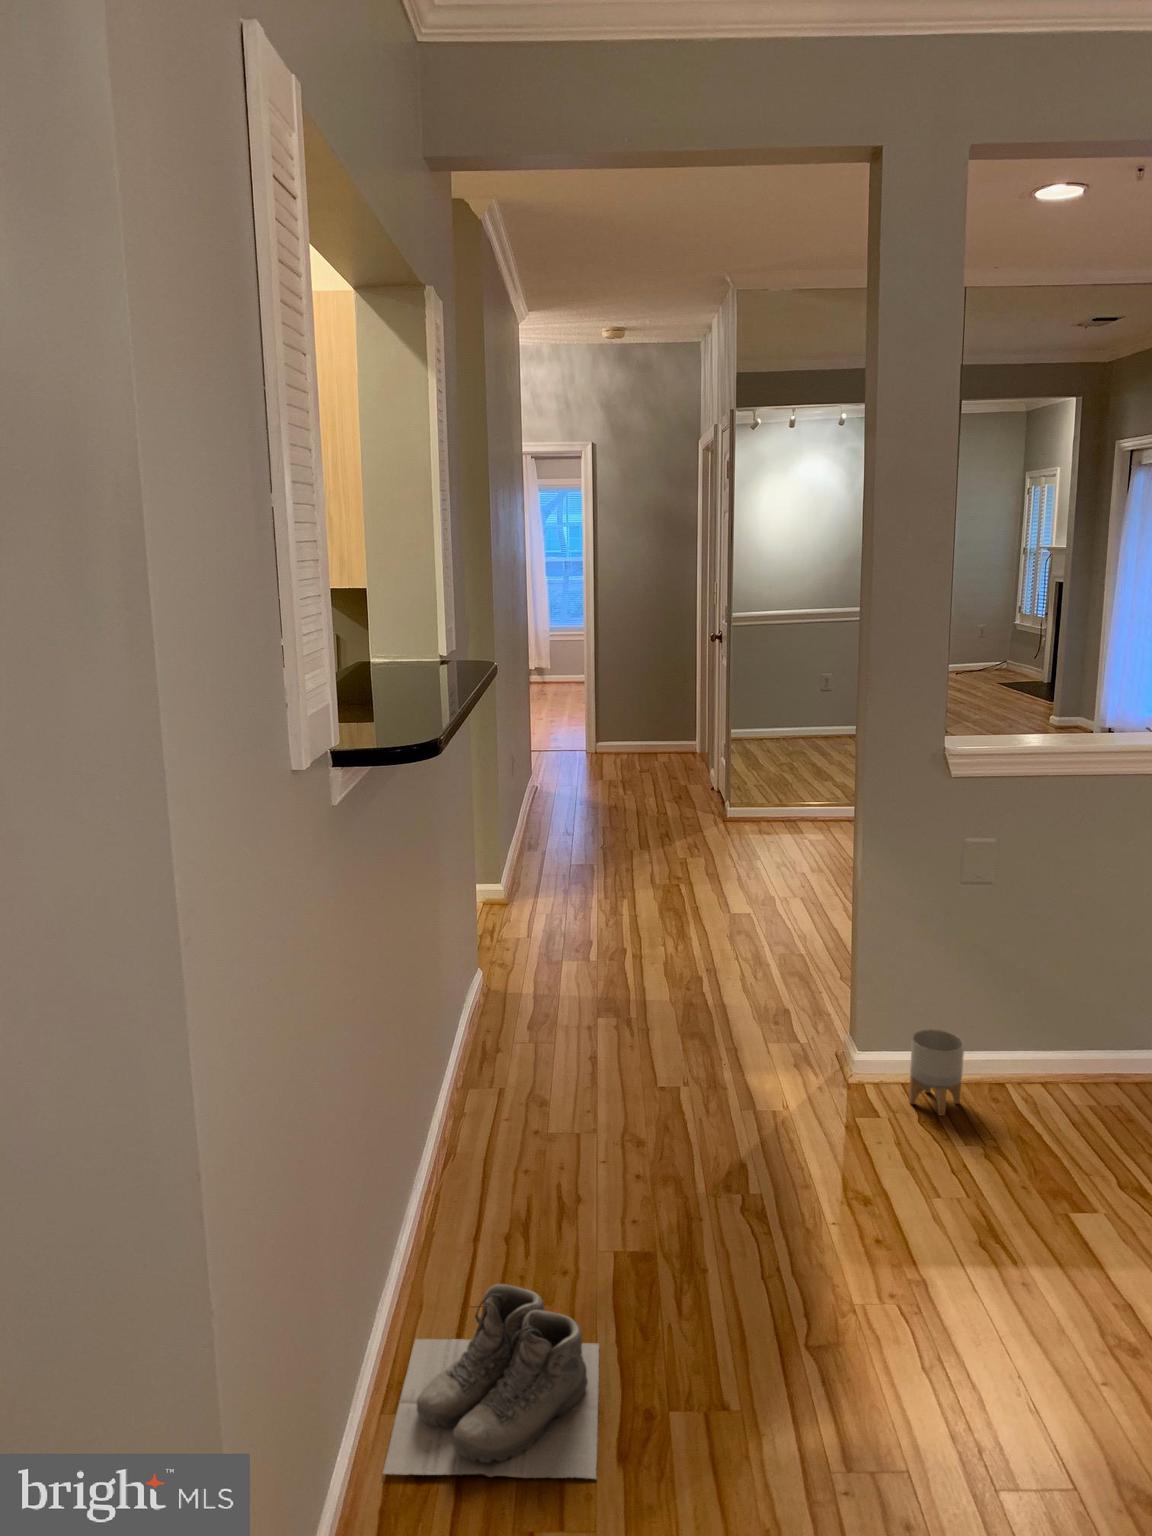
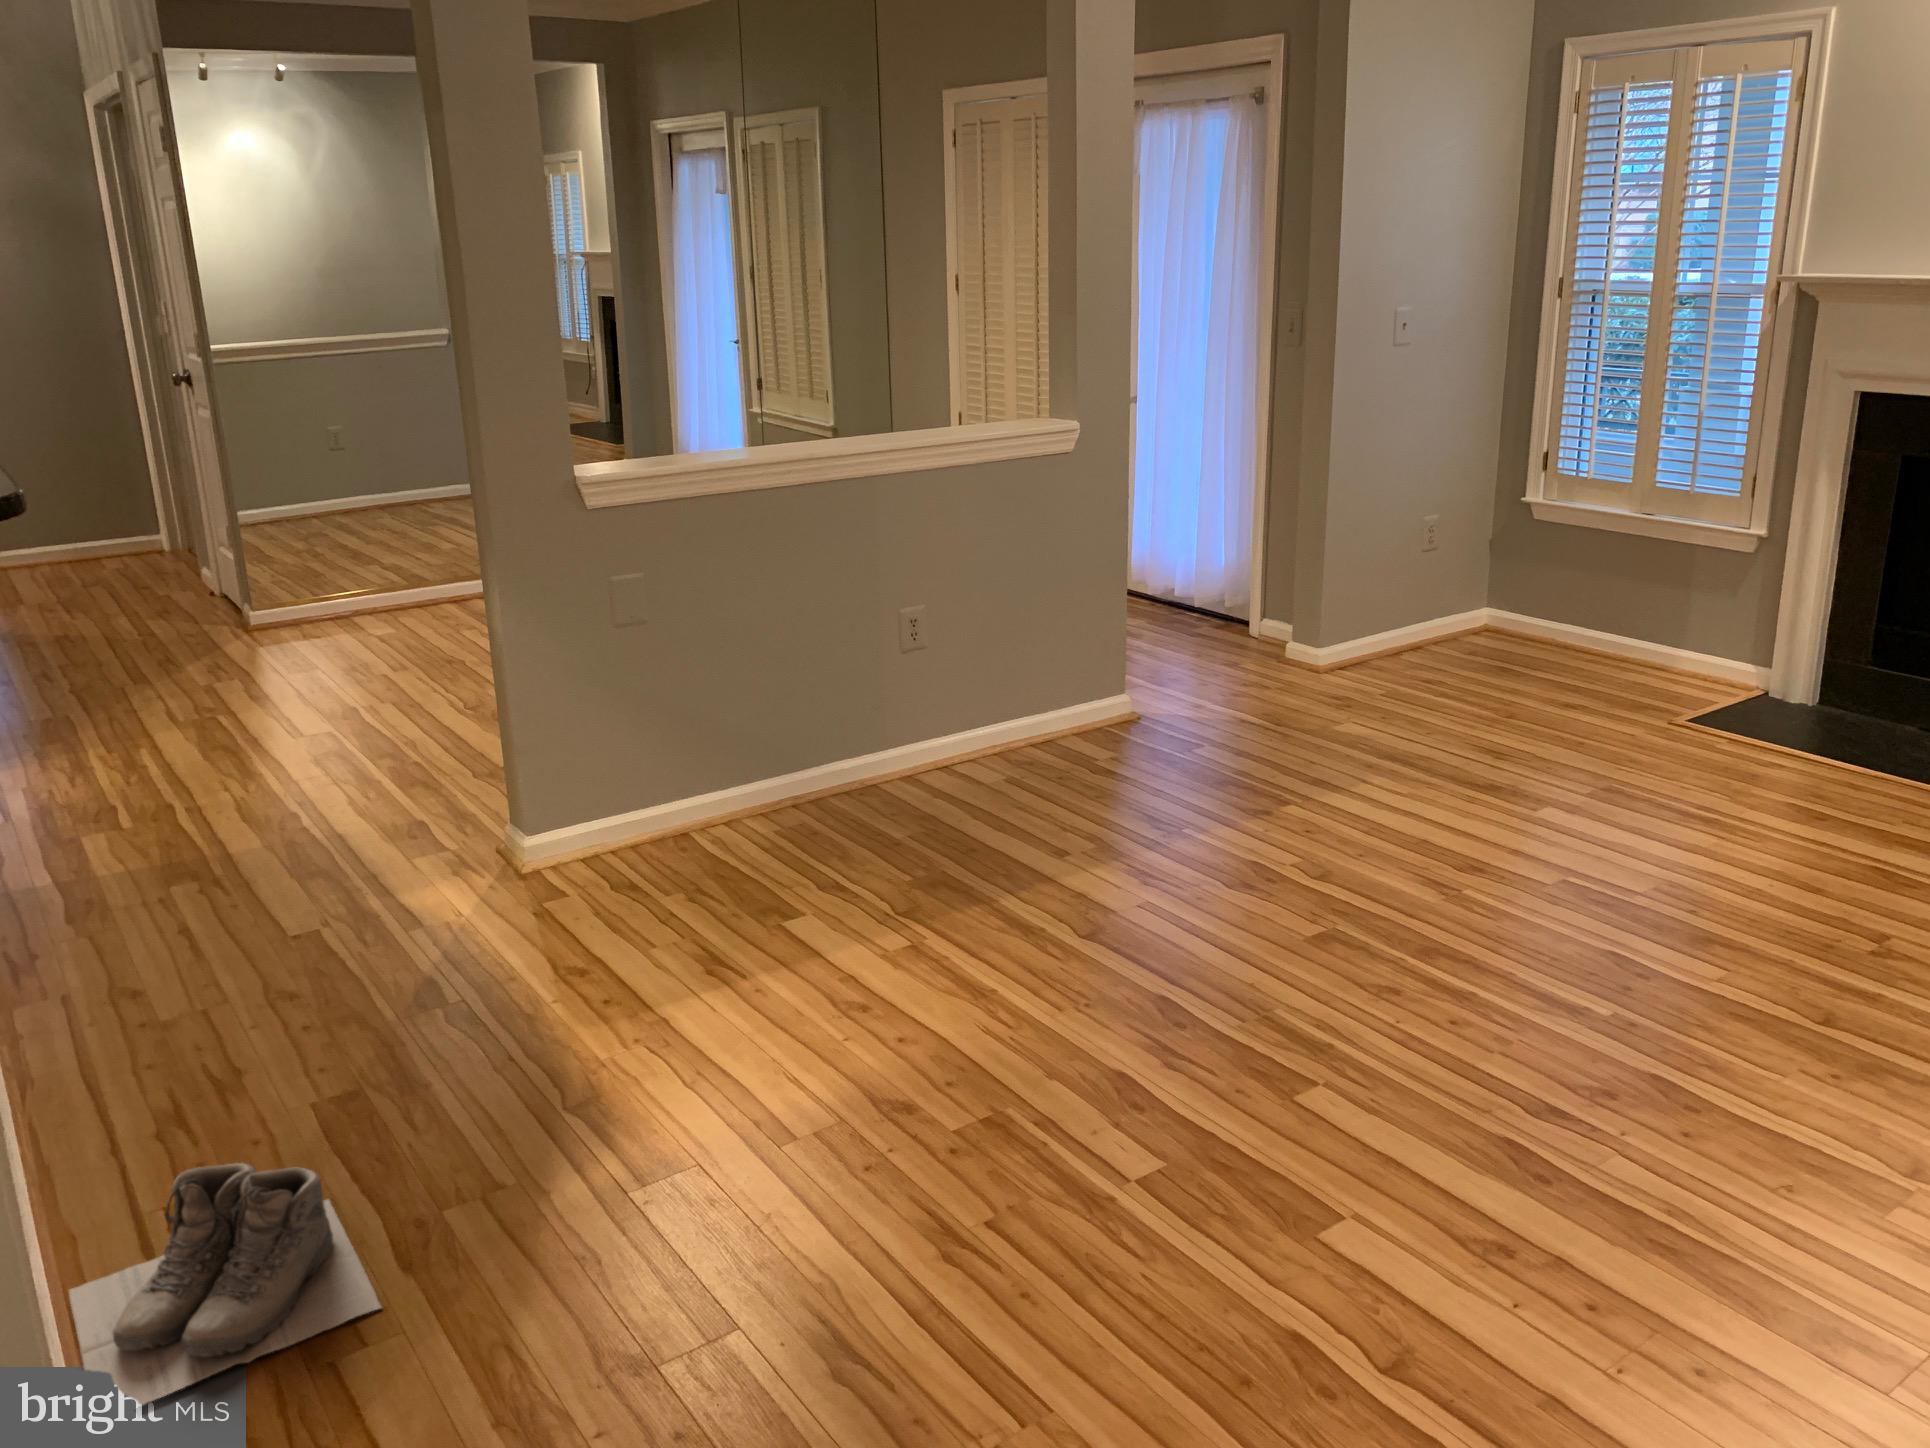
planter: present [909,1029,964,1115] -> none [589,789,649,877]

